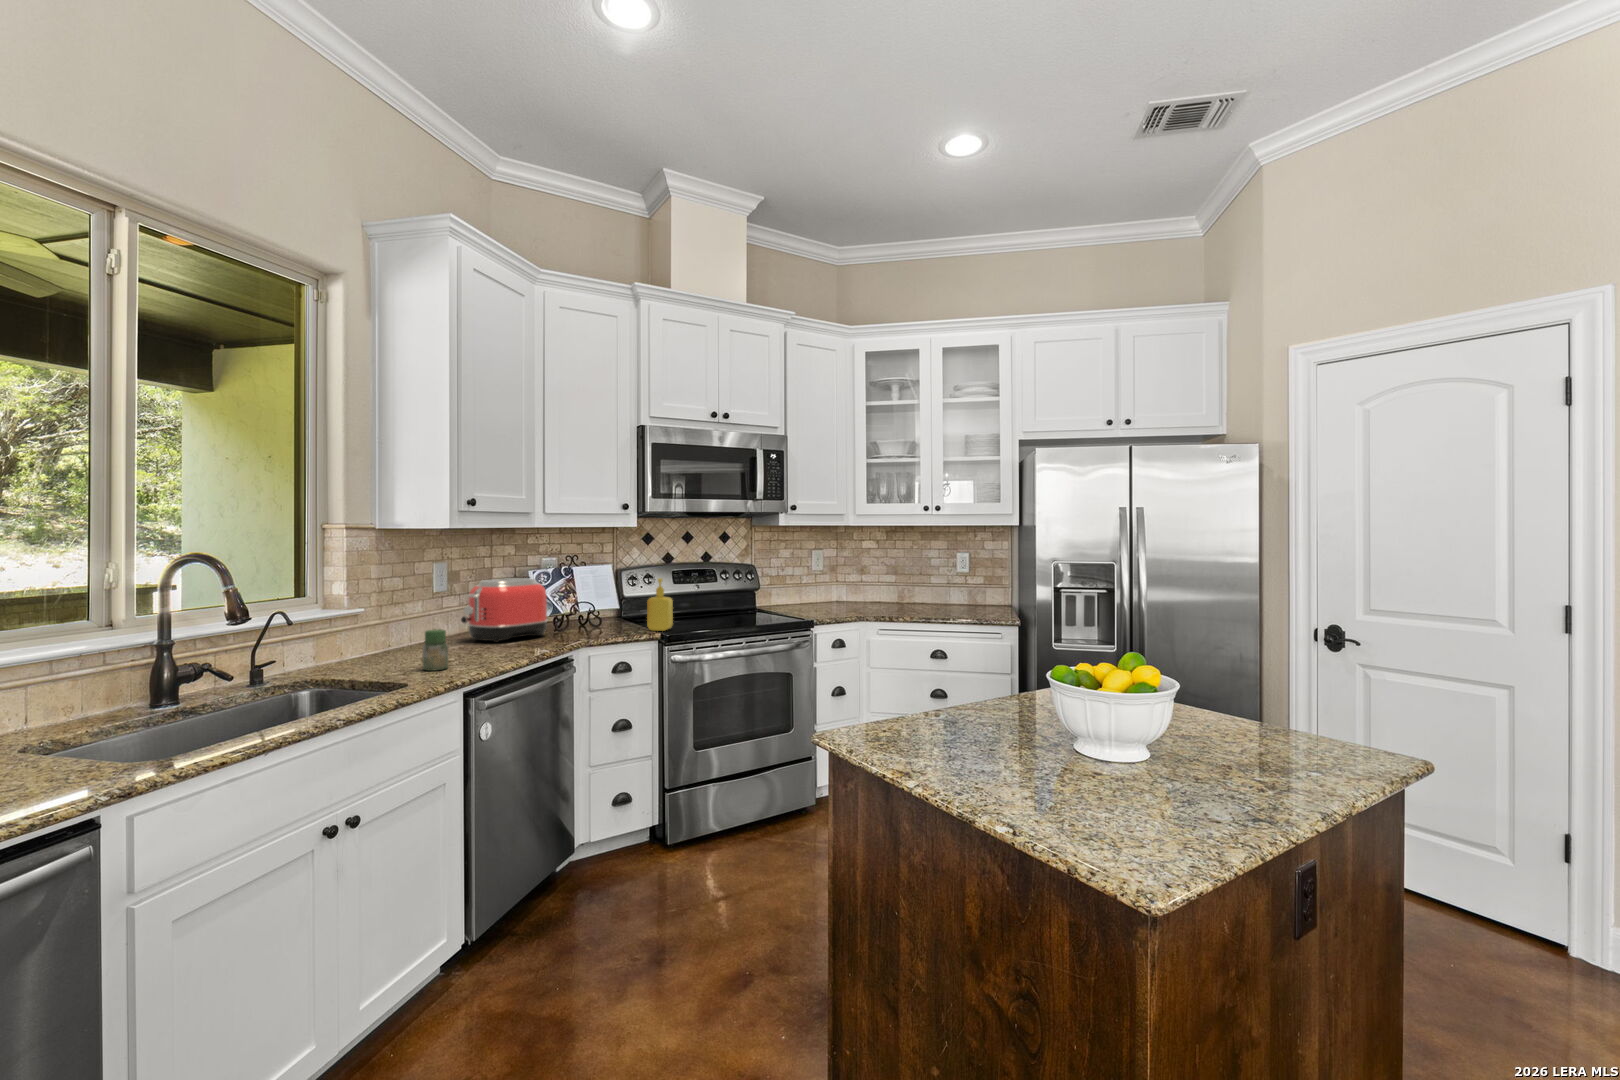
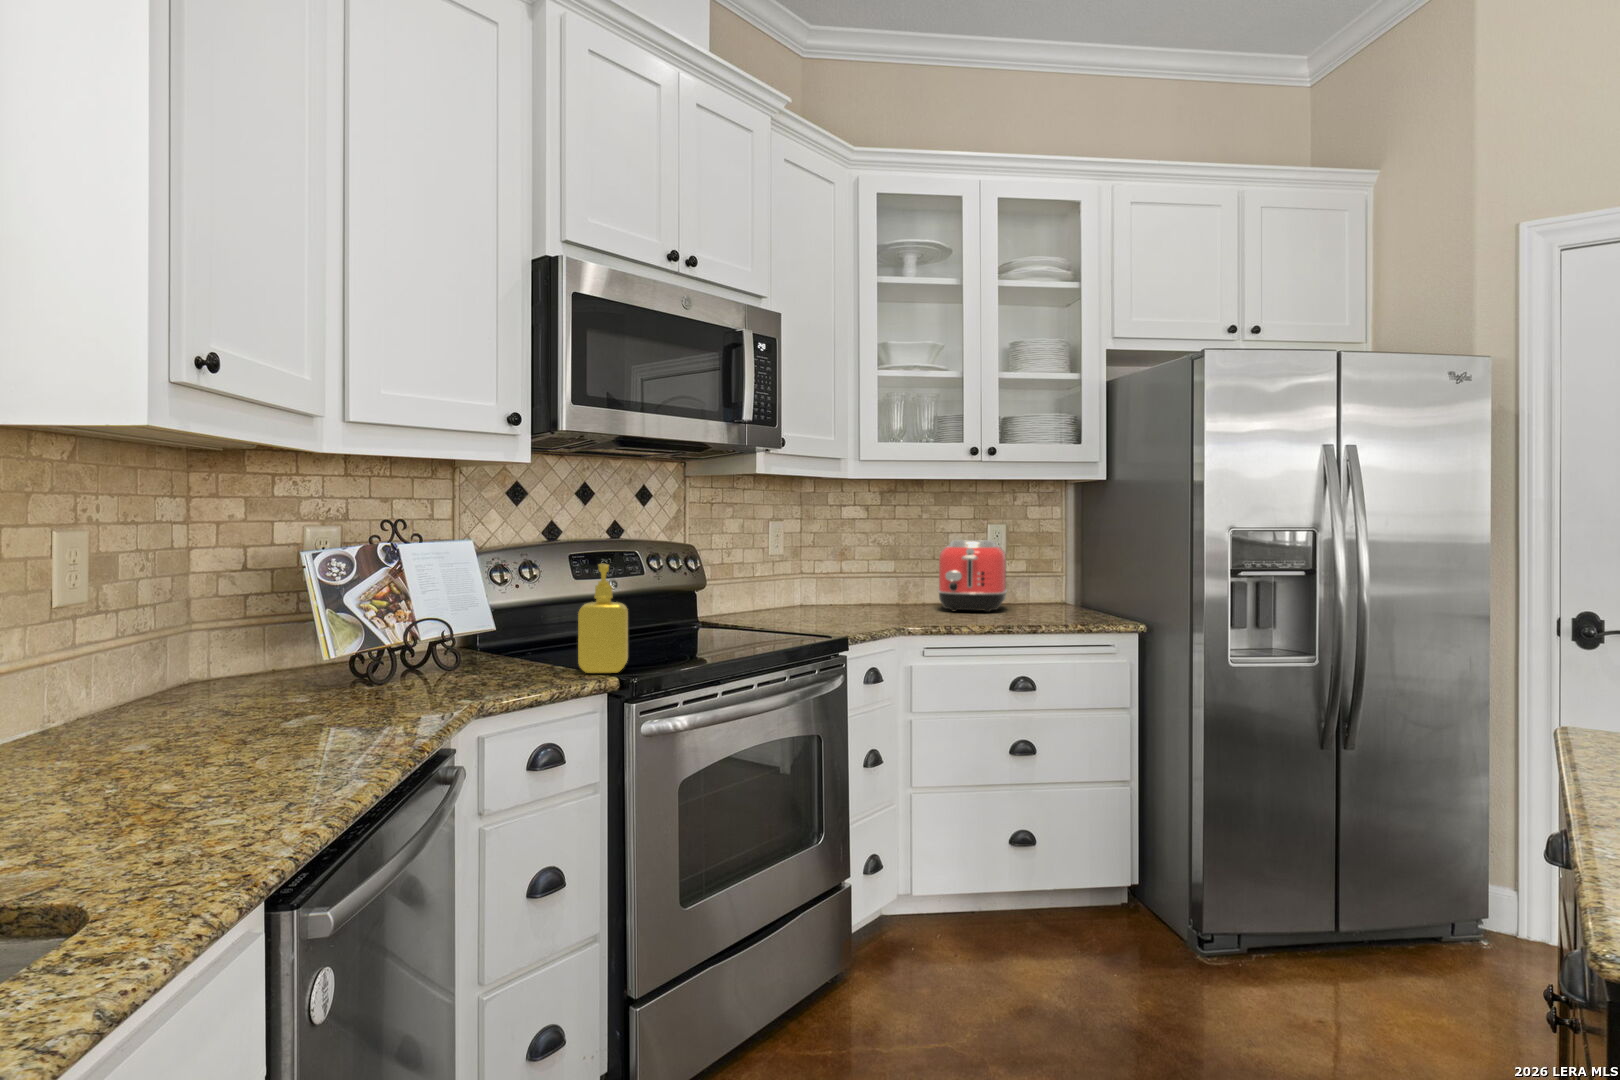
toaster: present [461,578,548,642] -> present [938,540,1007,612]
jar: present [422,629,448,671] -> none [68,717,164,859]

